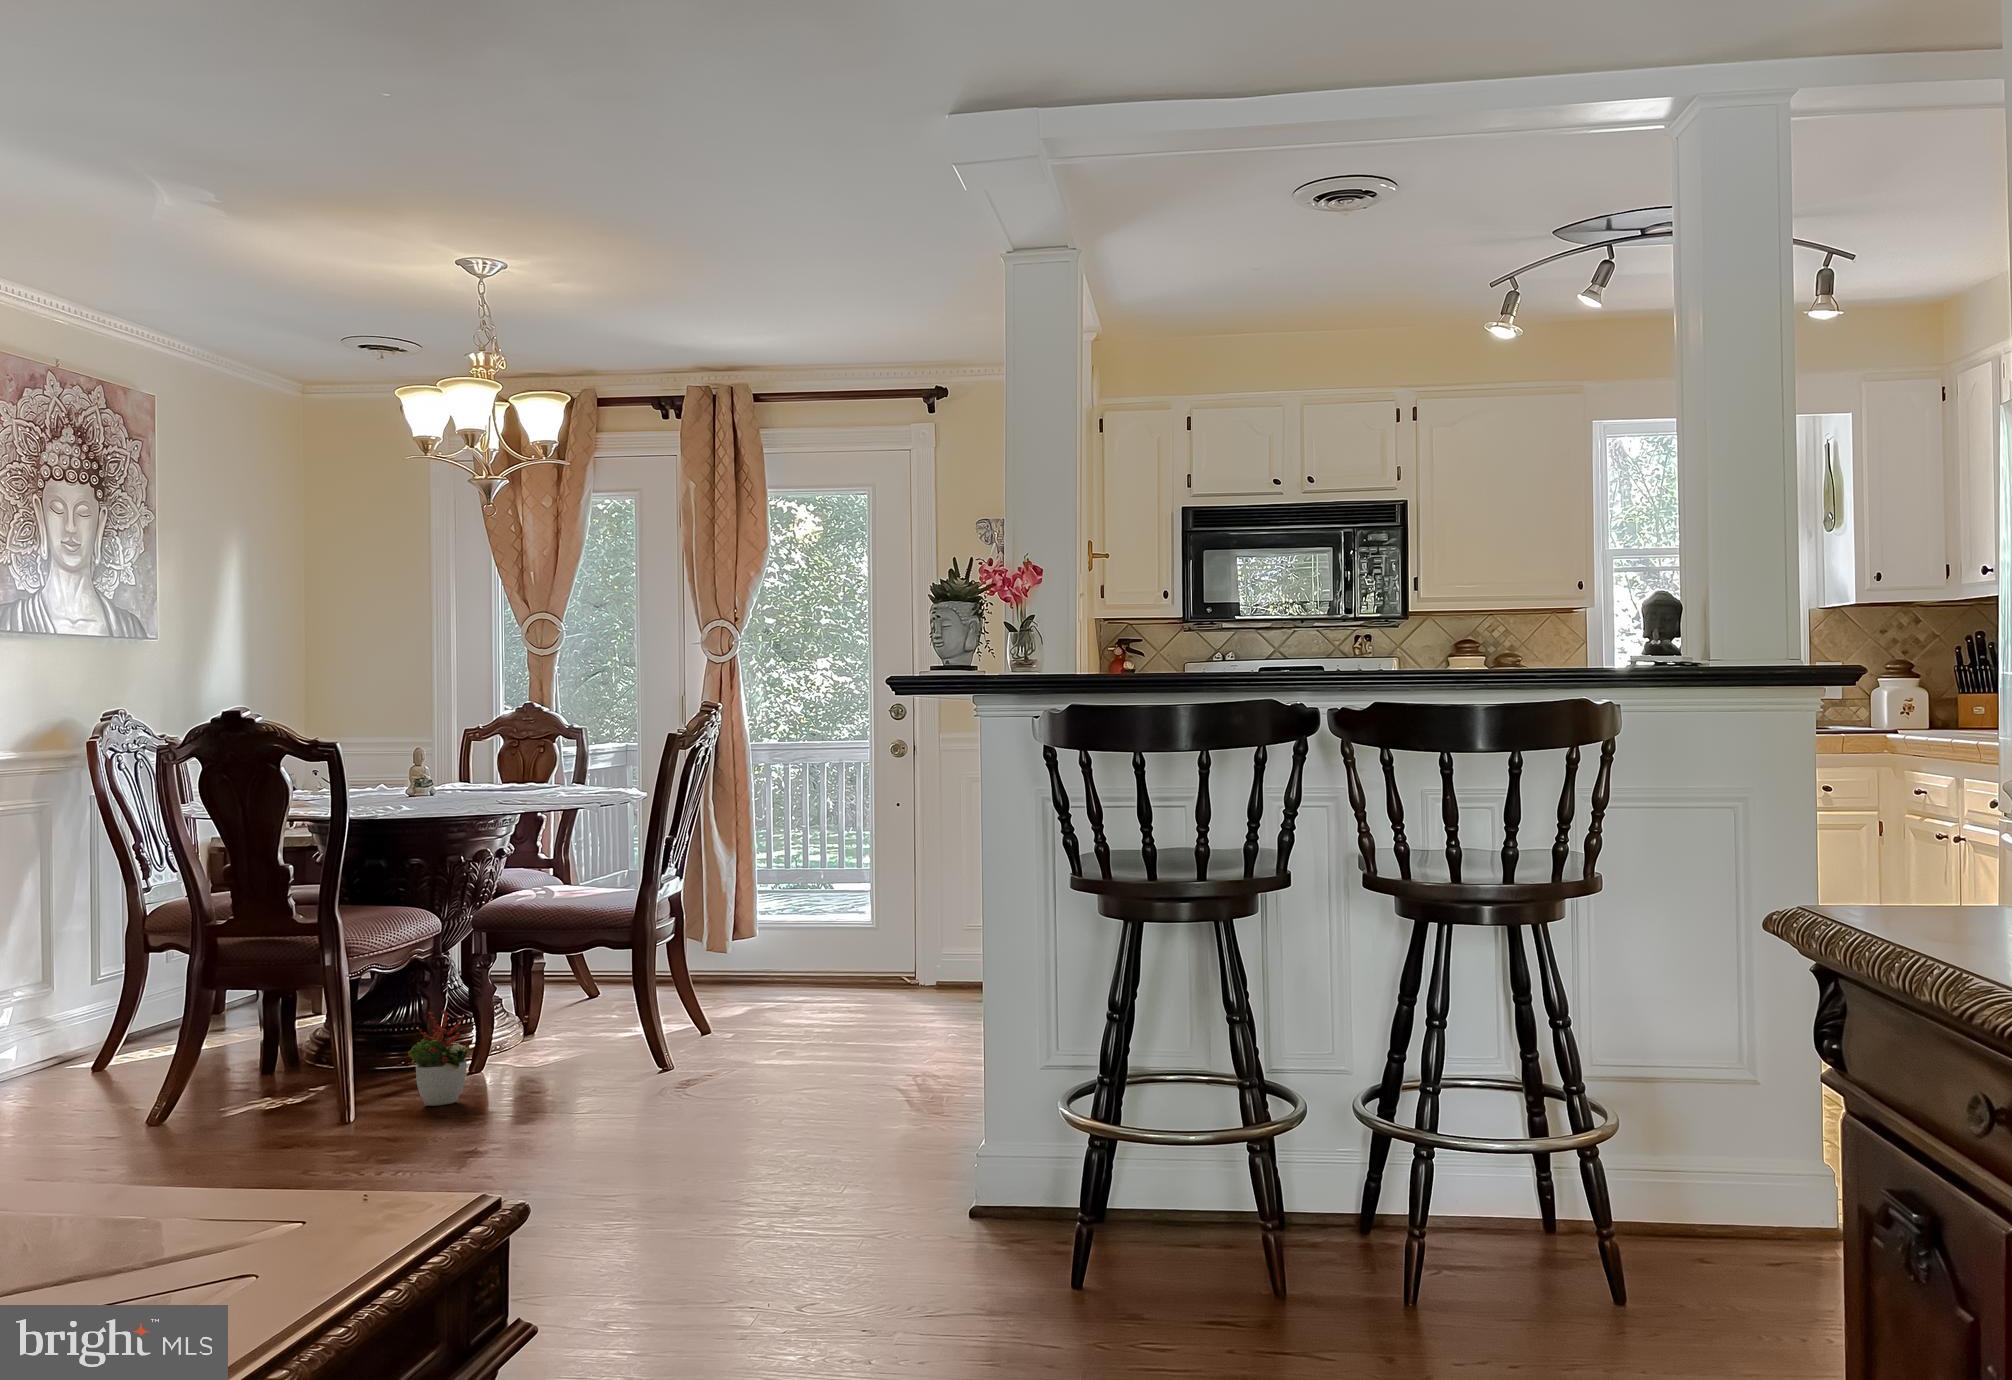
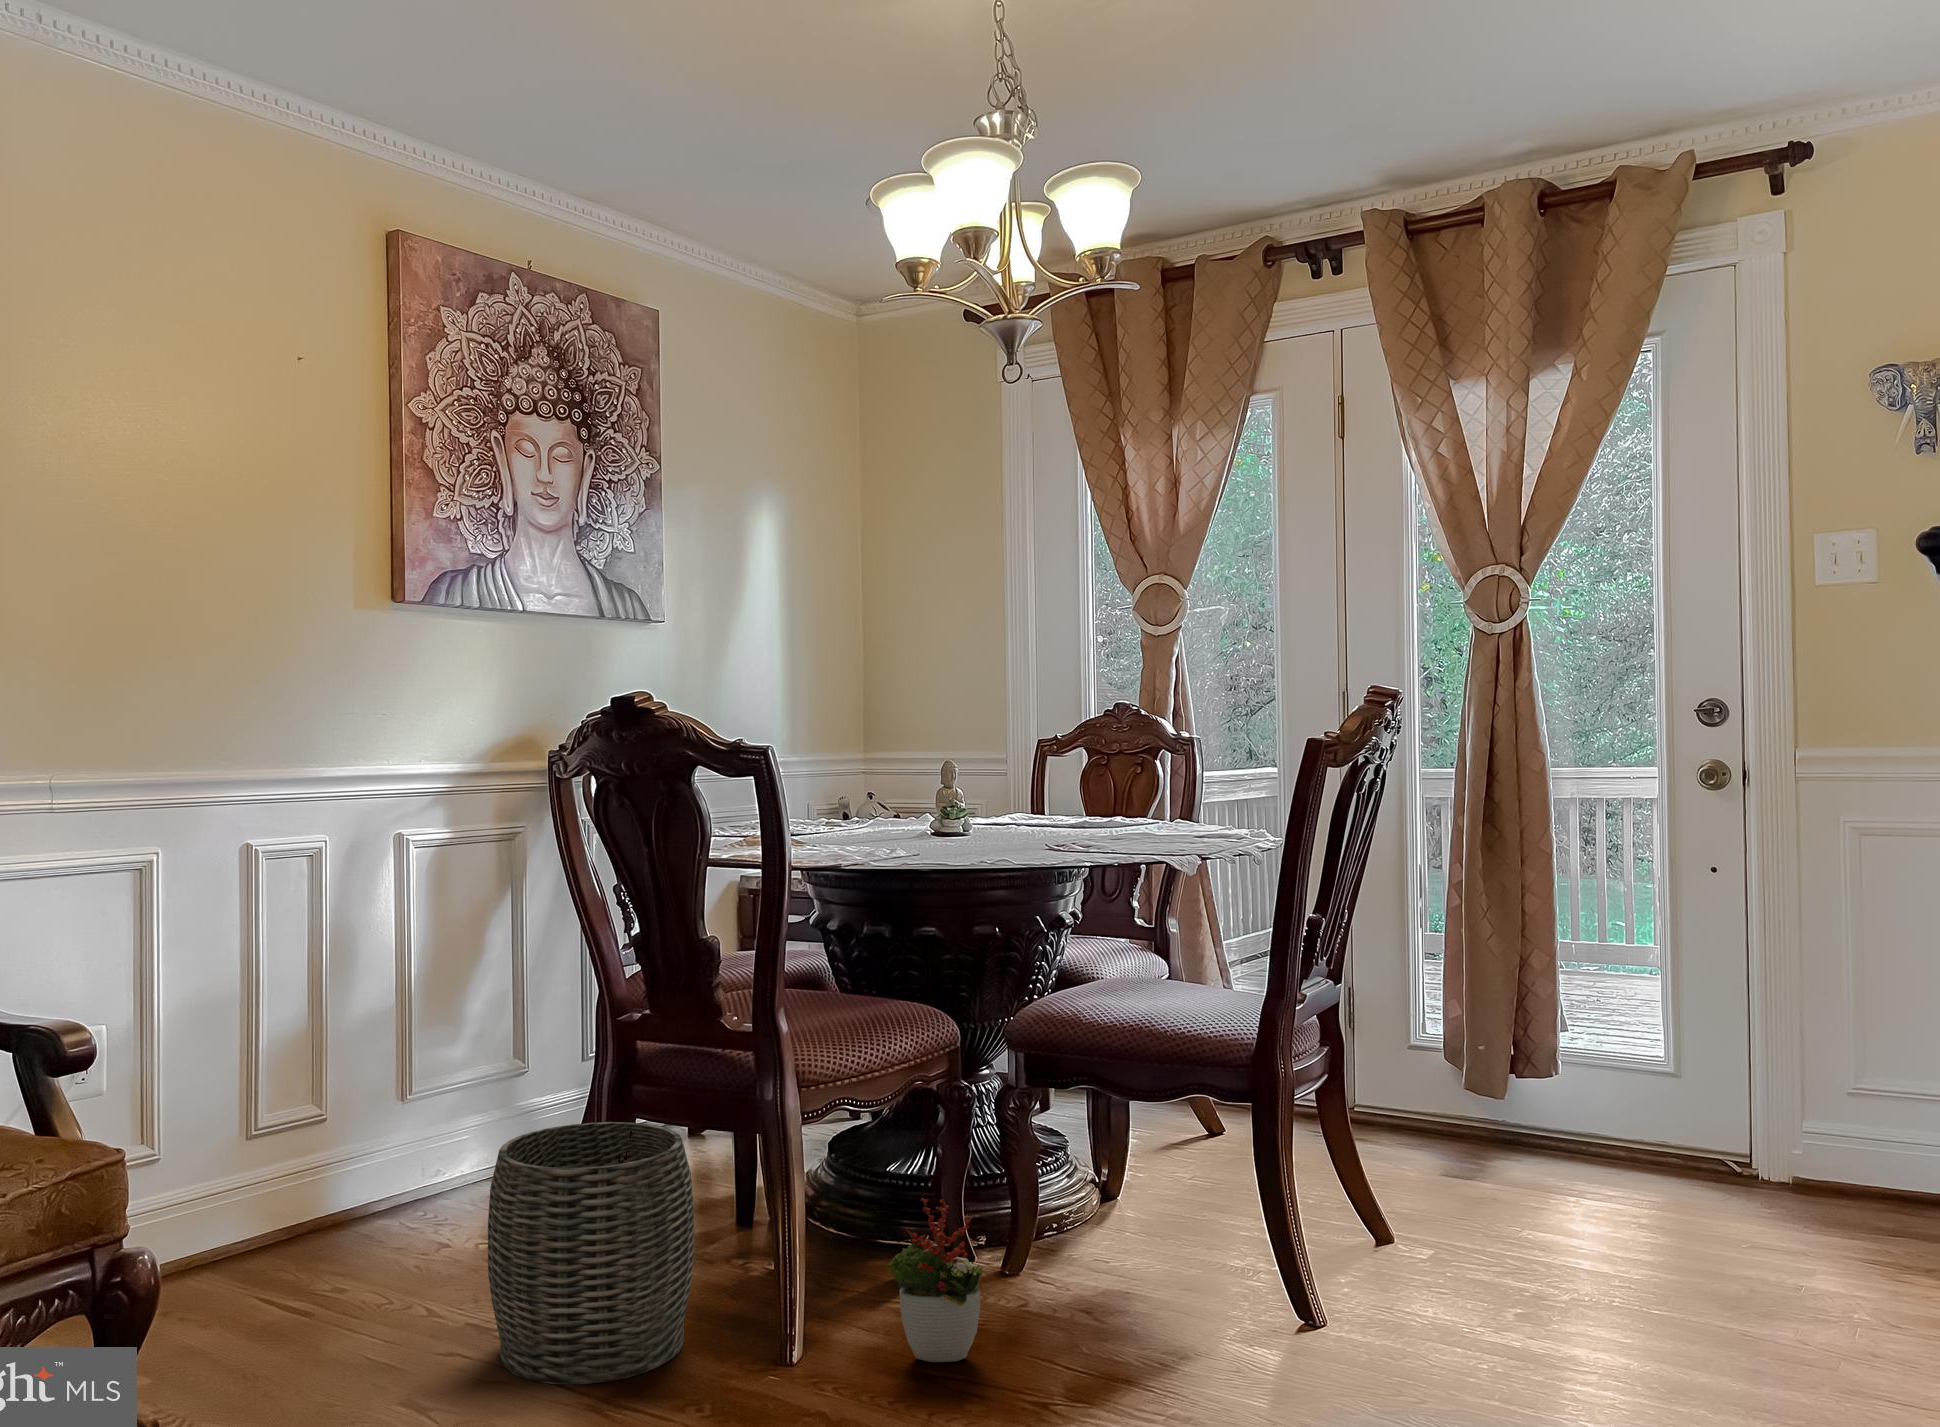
woven basket: none [127,988,274,1145] -> present [488,1122,694,1384]

